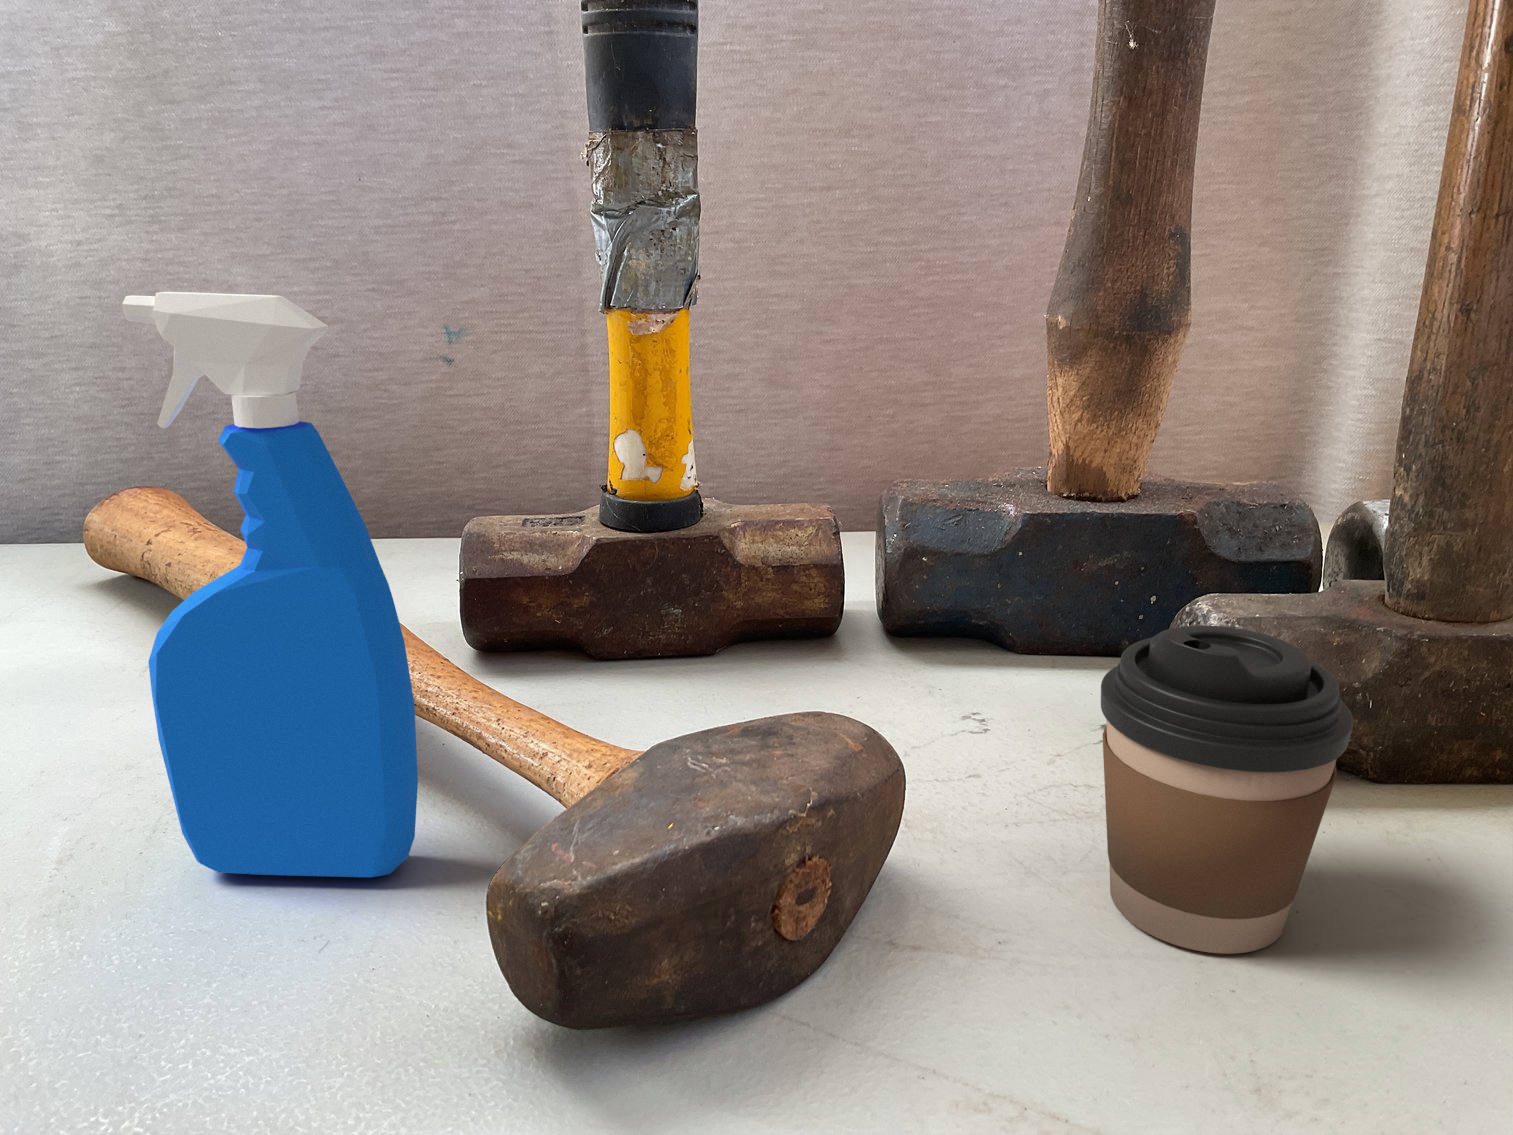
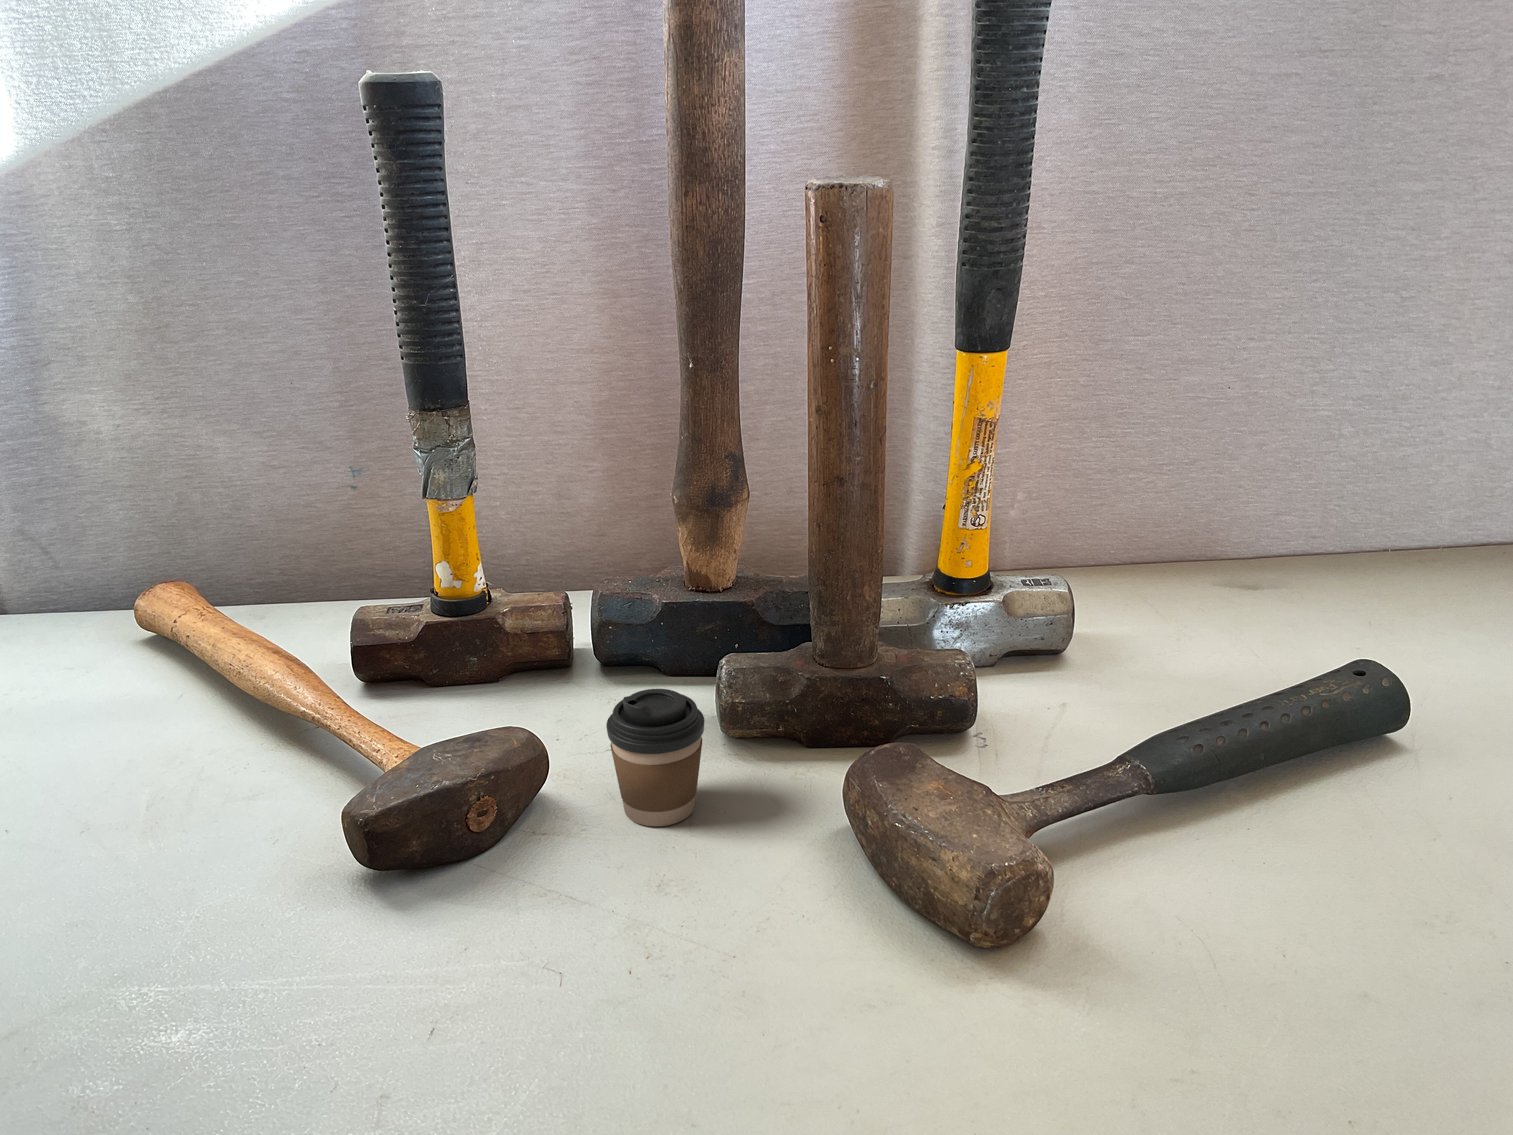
spray bottle: present [122,292,418,877] -> none [183,566,321,806]

